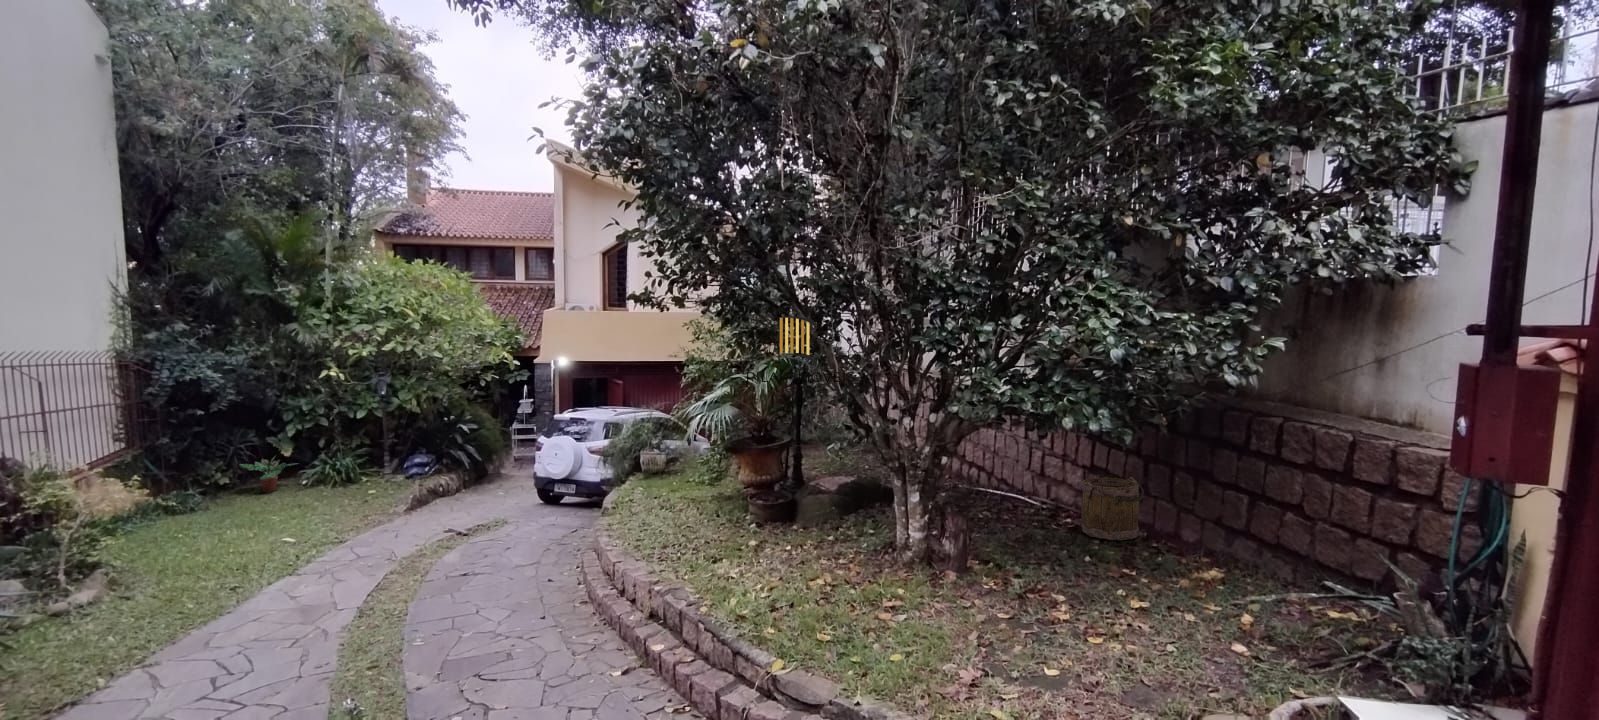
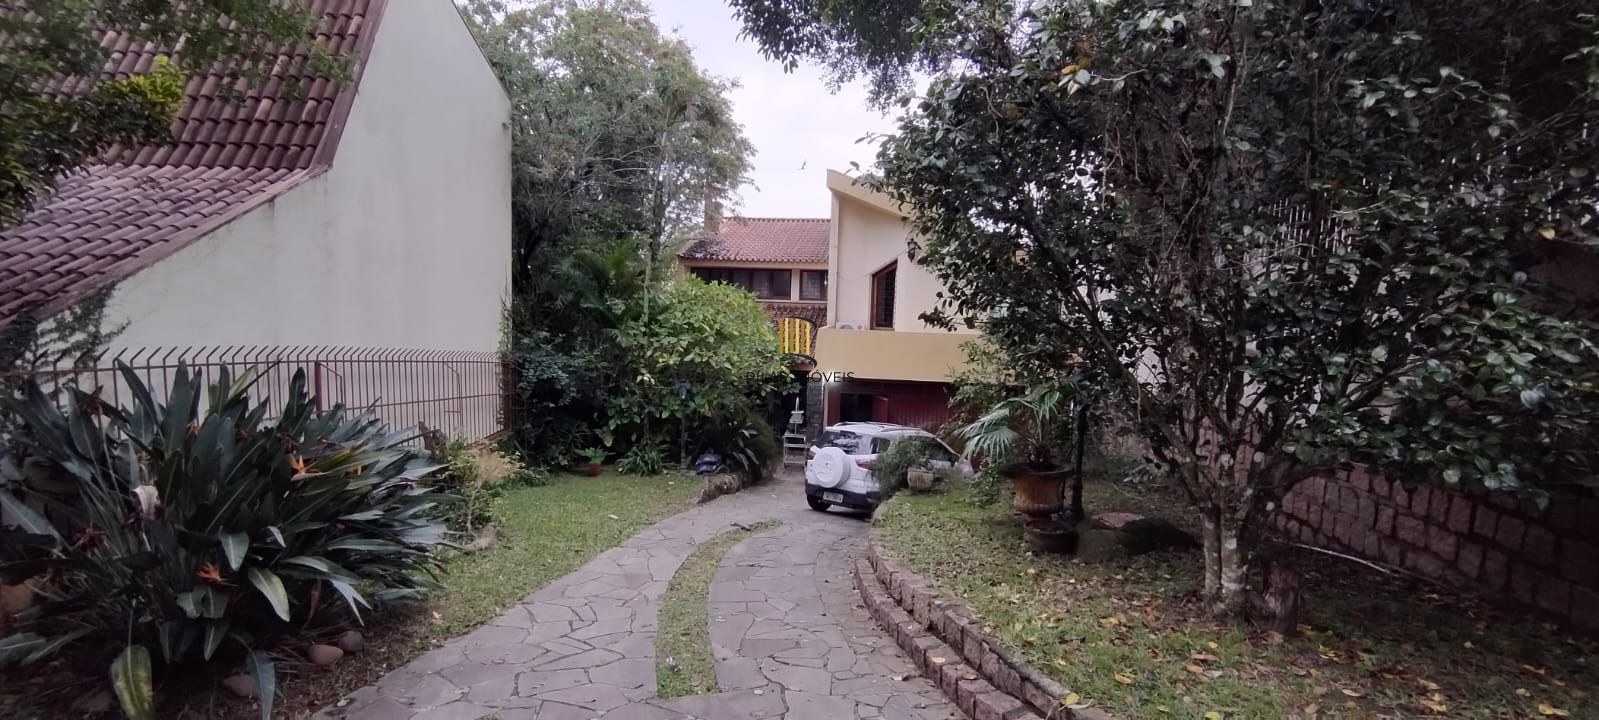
bucket: present [1081,477,1144,540] -> none [1455,548,1557,632]

